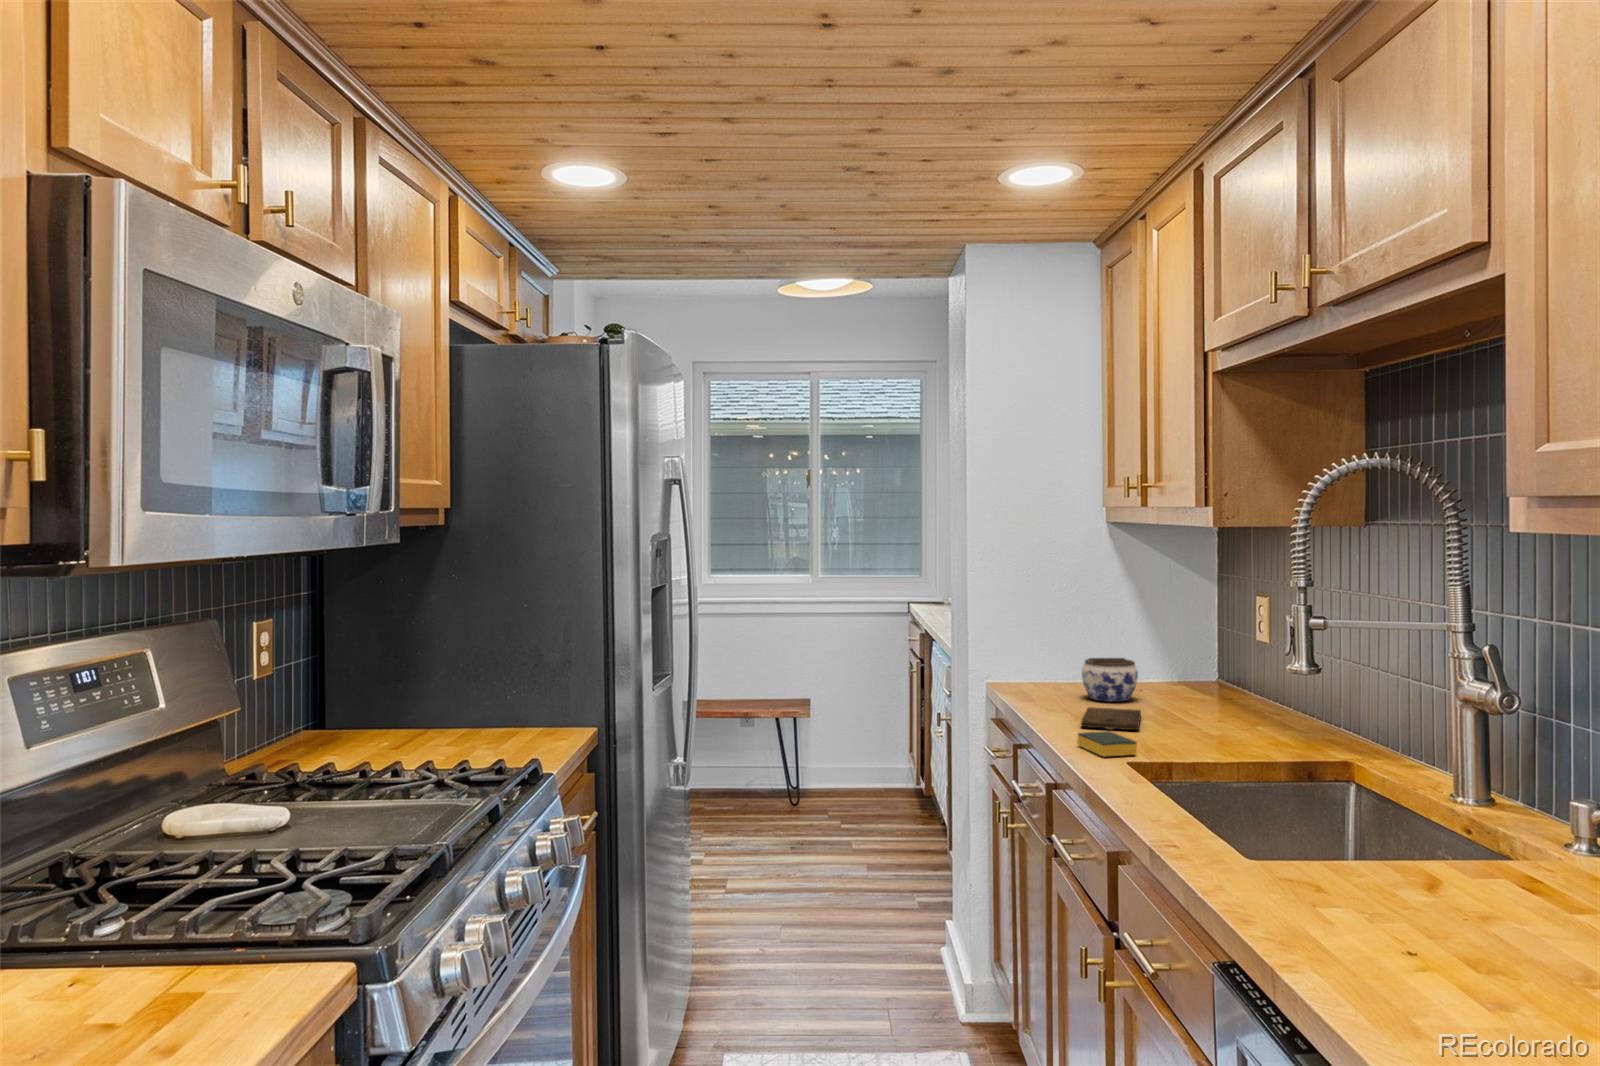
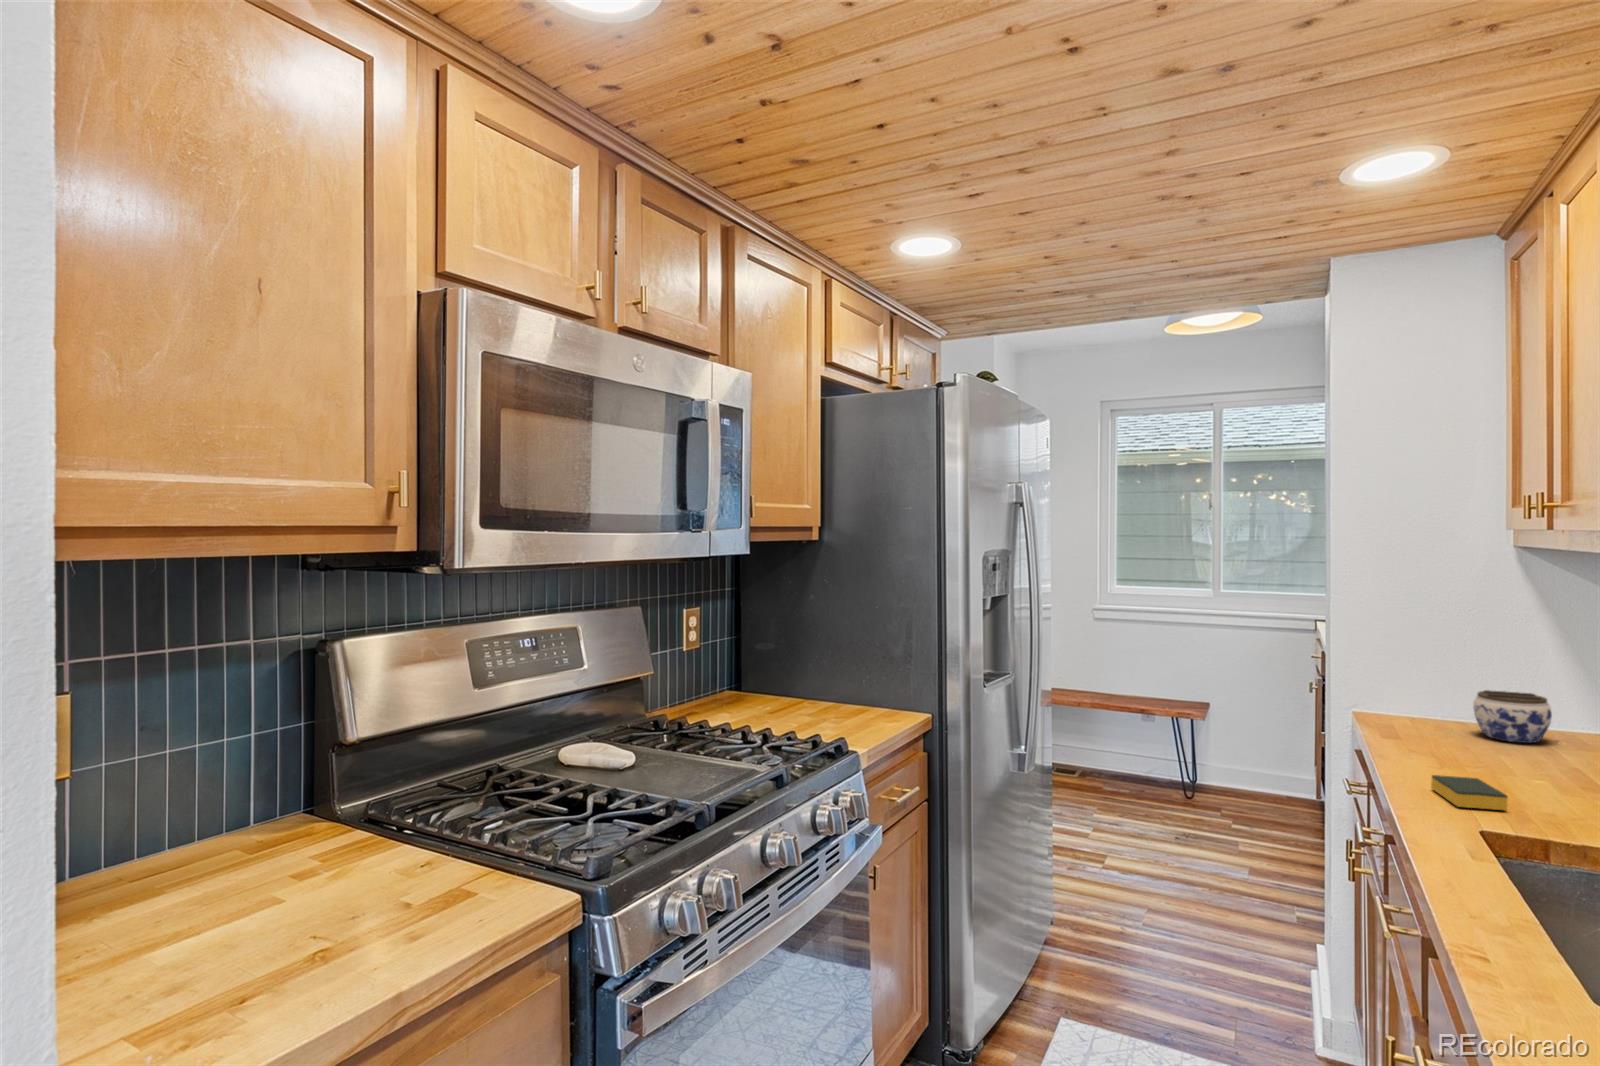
cutting board: present [1081,707,1141,730] -> none [1450,746,1544,780]

